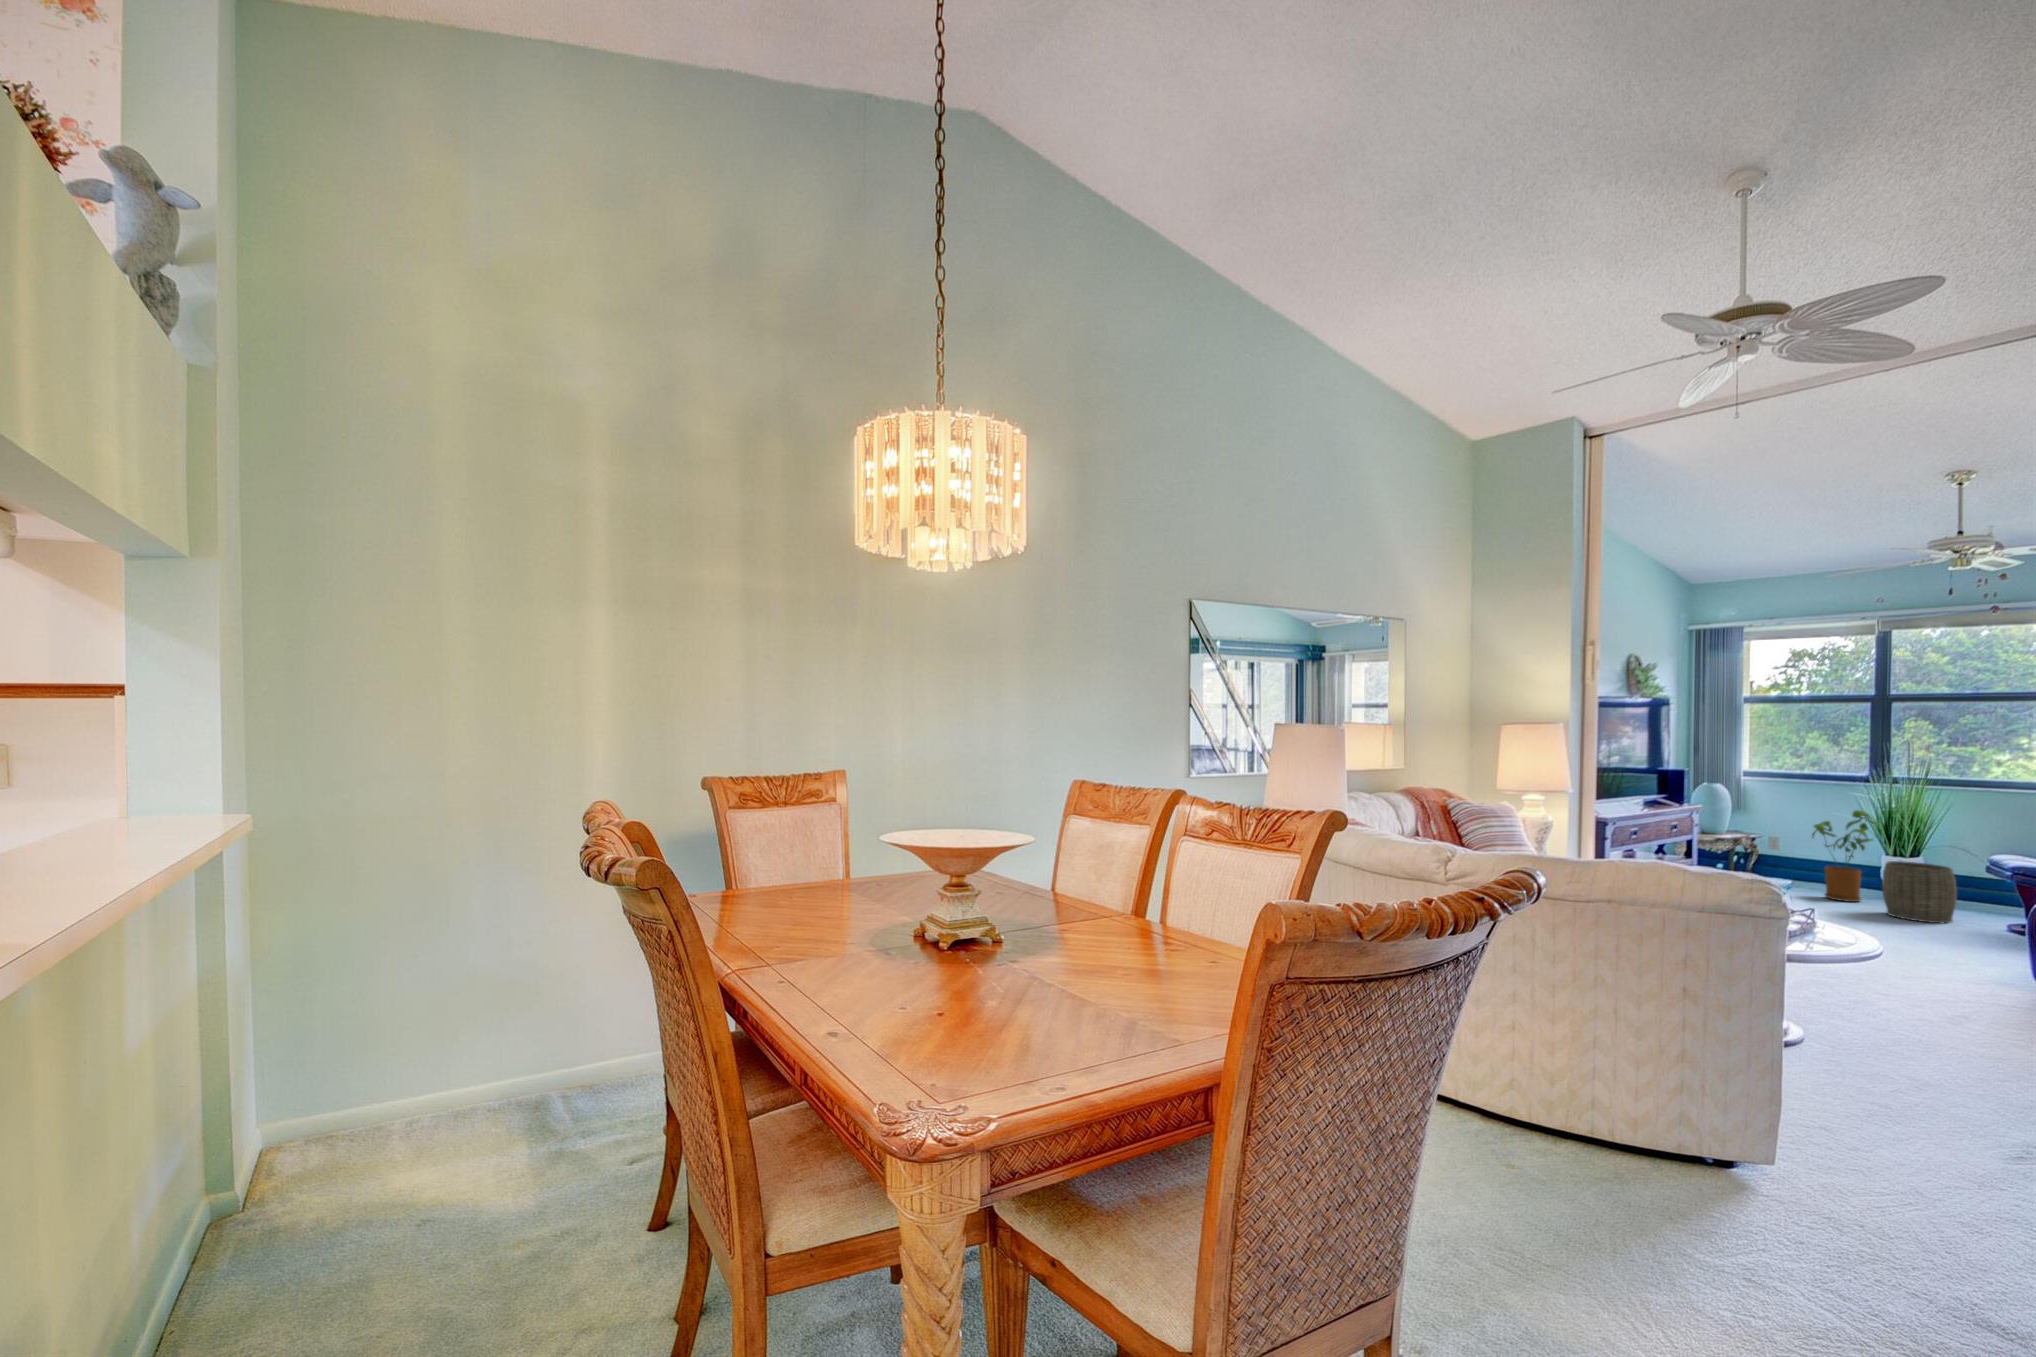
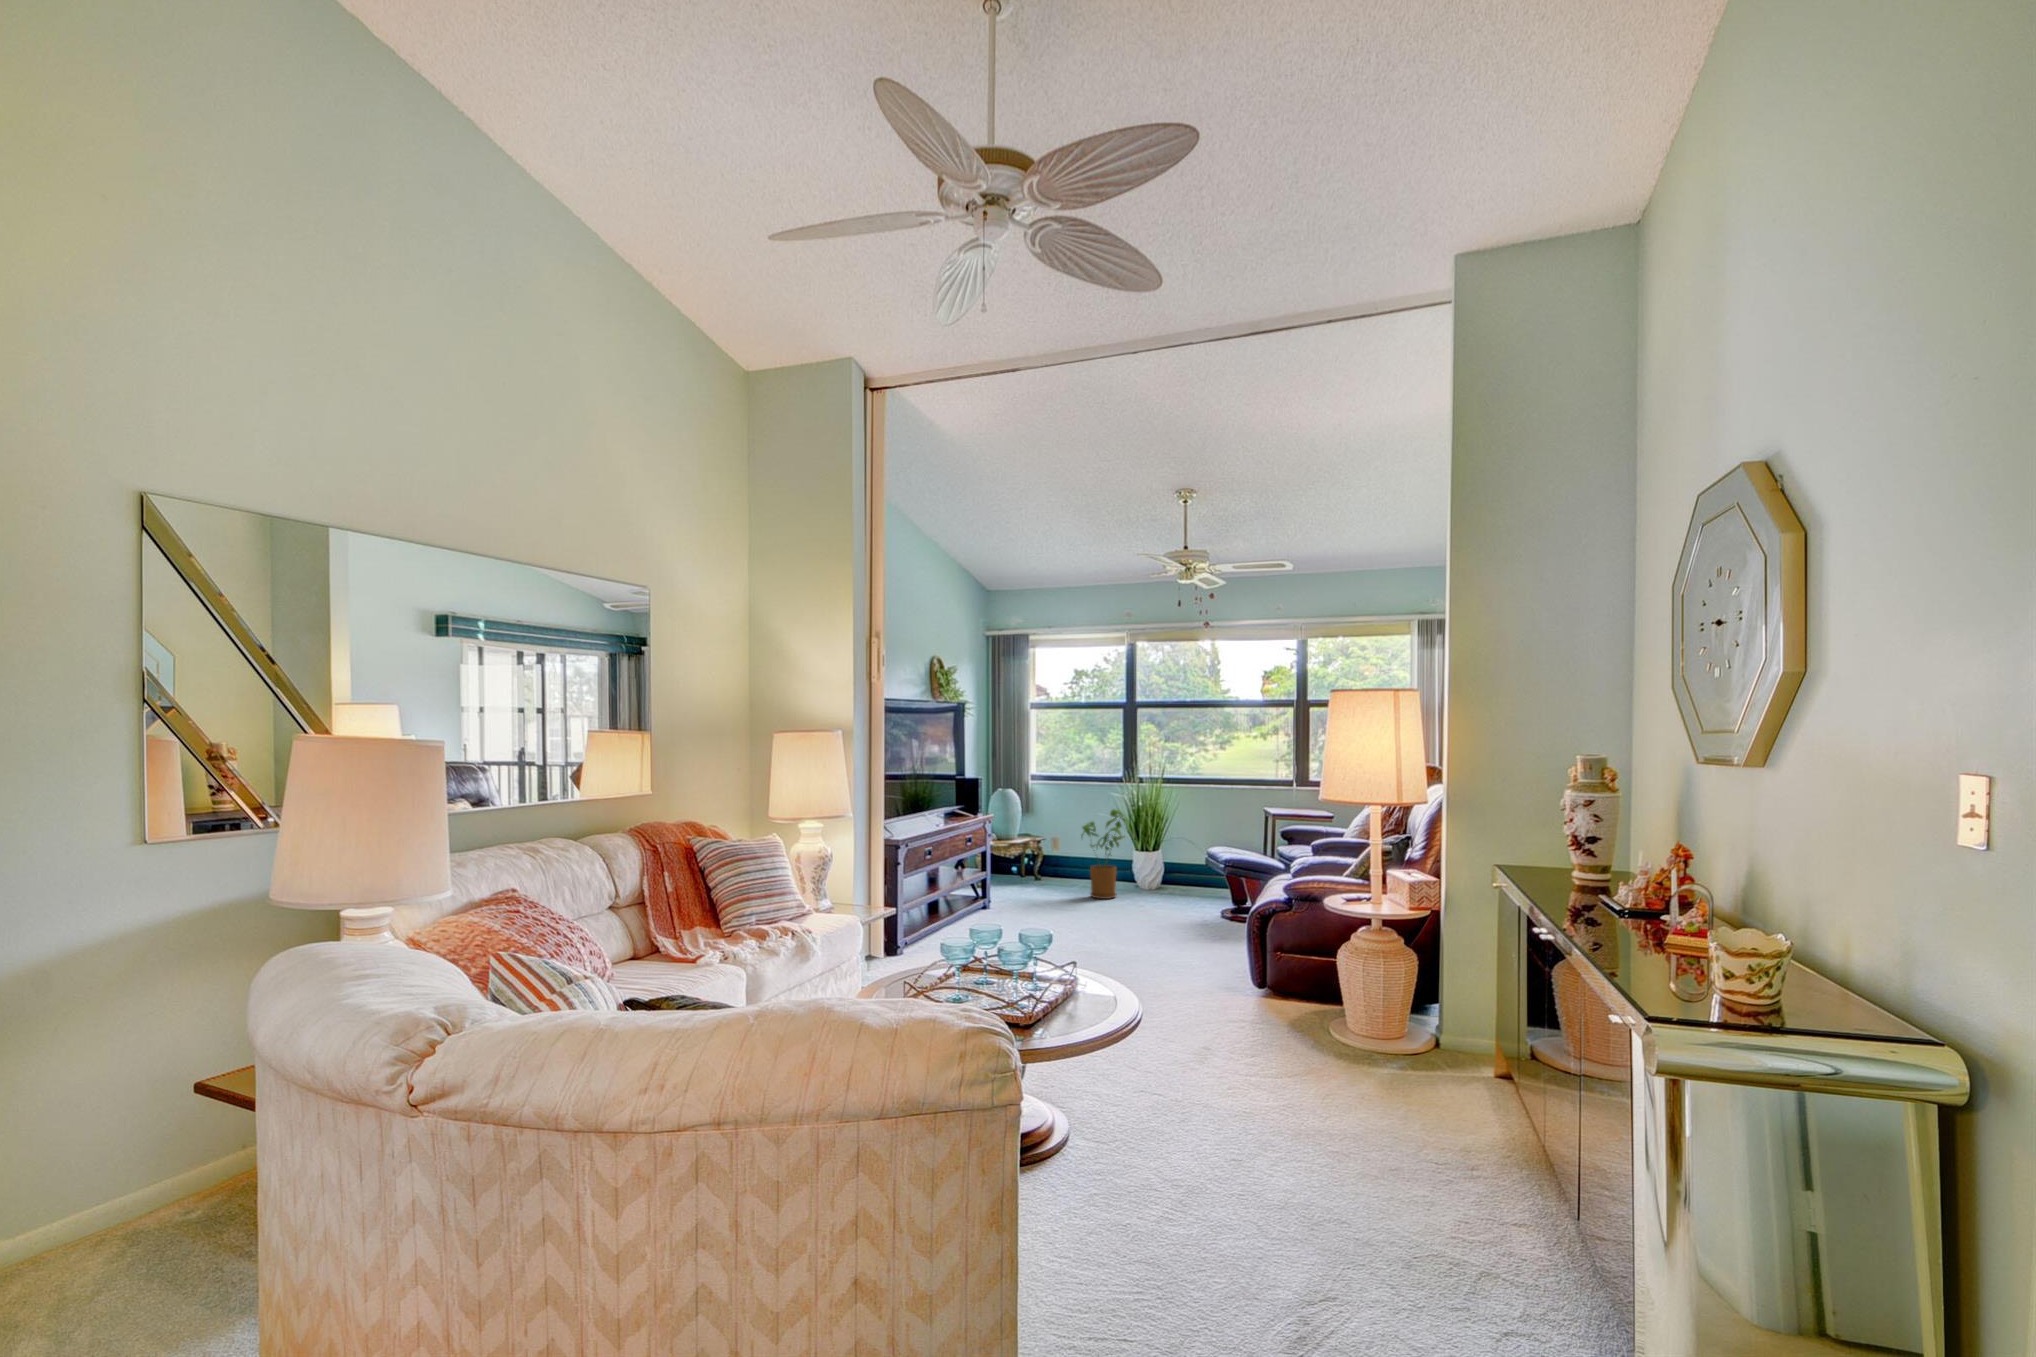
woven basket: present [1882,861,1957,923] -> none [1132,856,1182,913]

